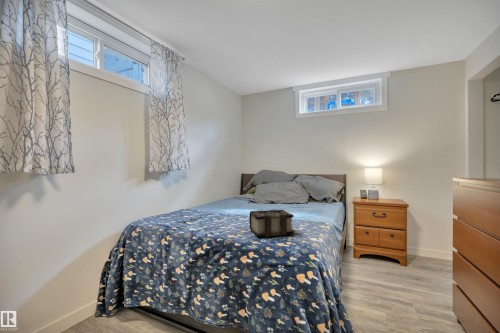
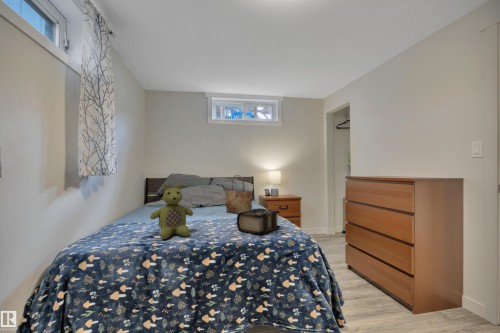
tote bag: none [282,173,302,216] -> present [226,175,252,213]
stuffed bear: none [183,179,219,226] -> present [150,183,193,239]

